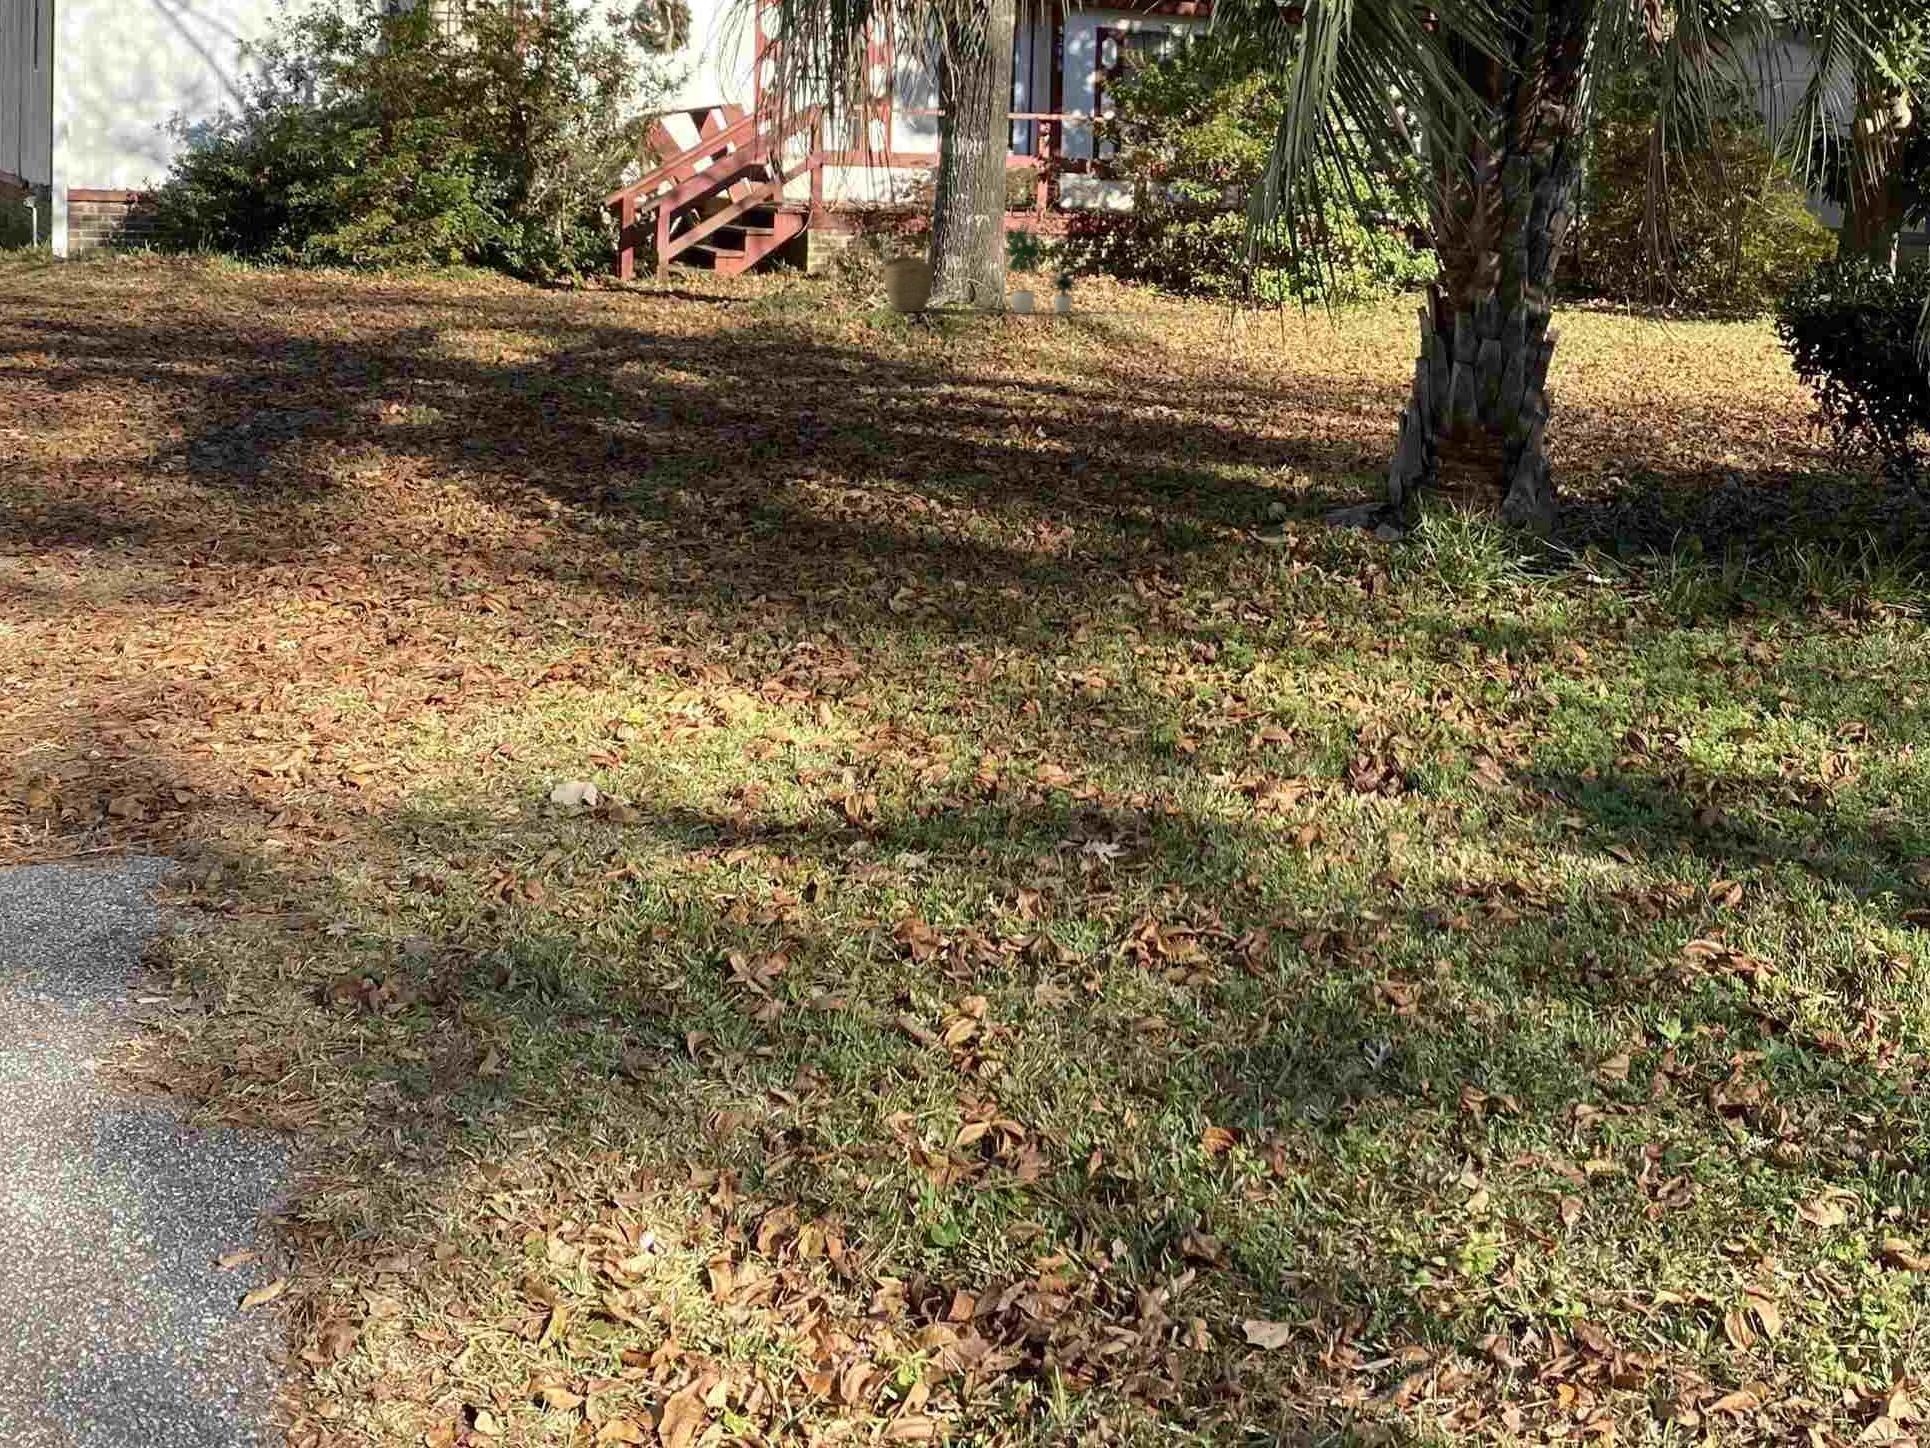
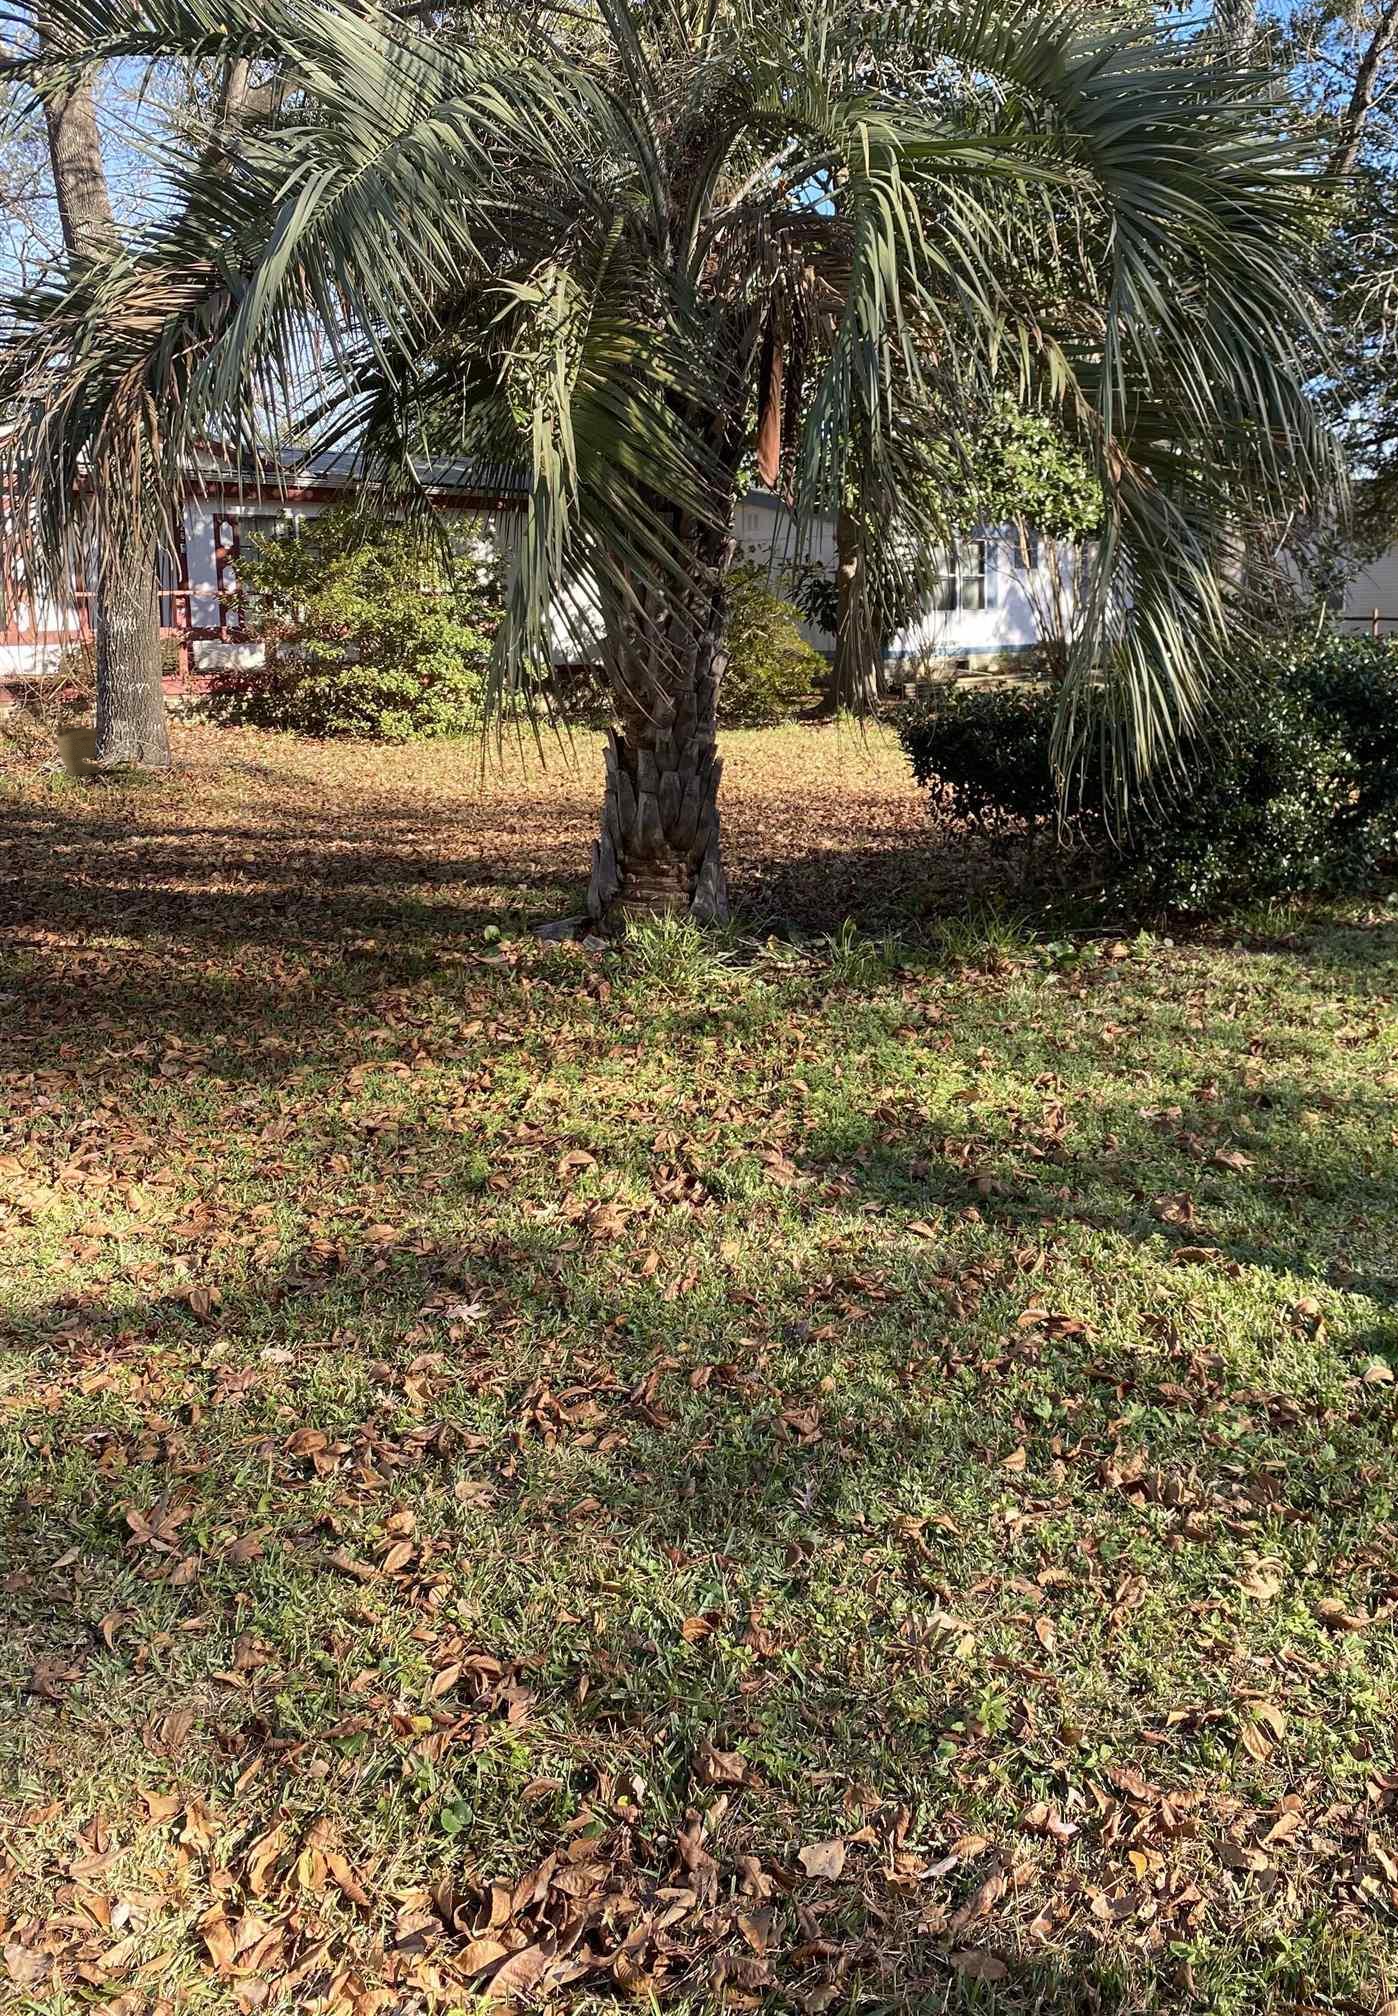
potted plant: present [1006,224,1080,314] -> none [163,685,243,767]

